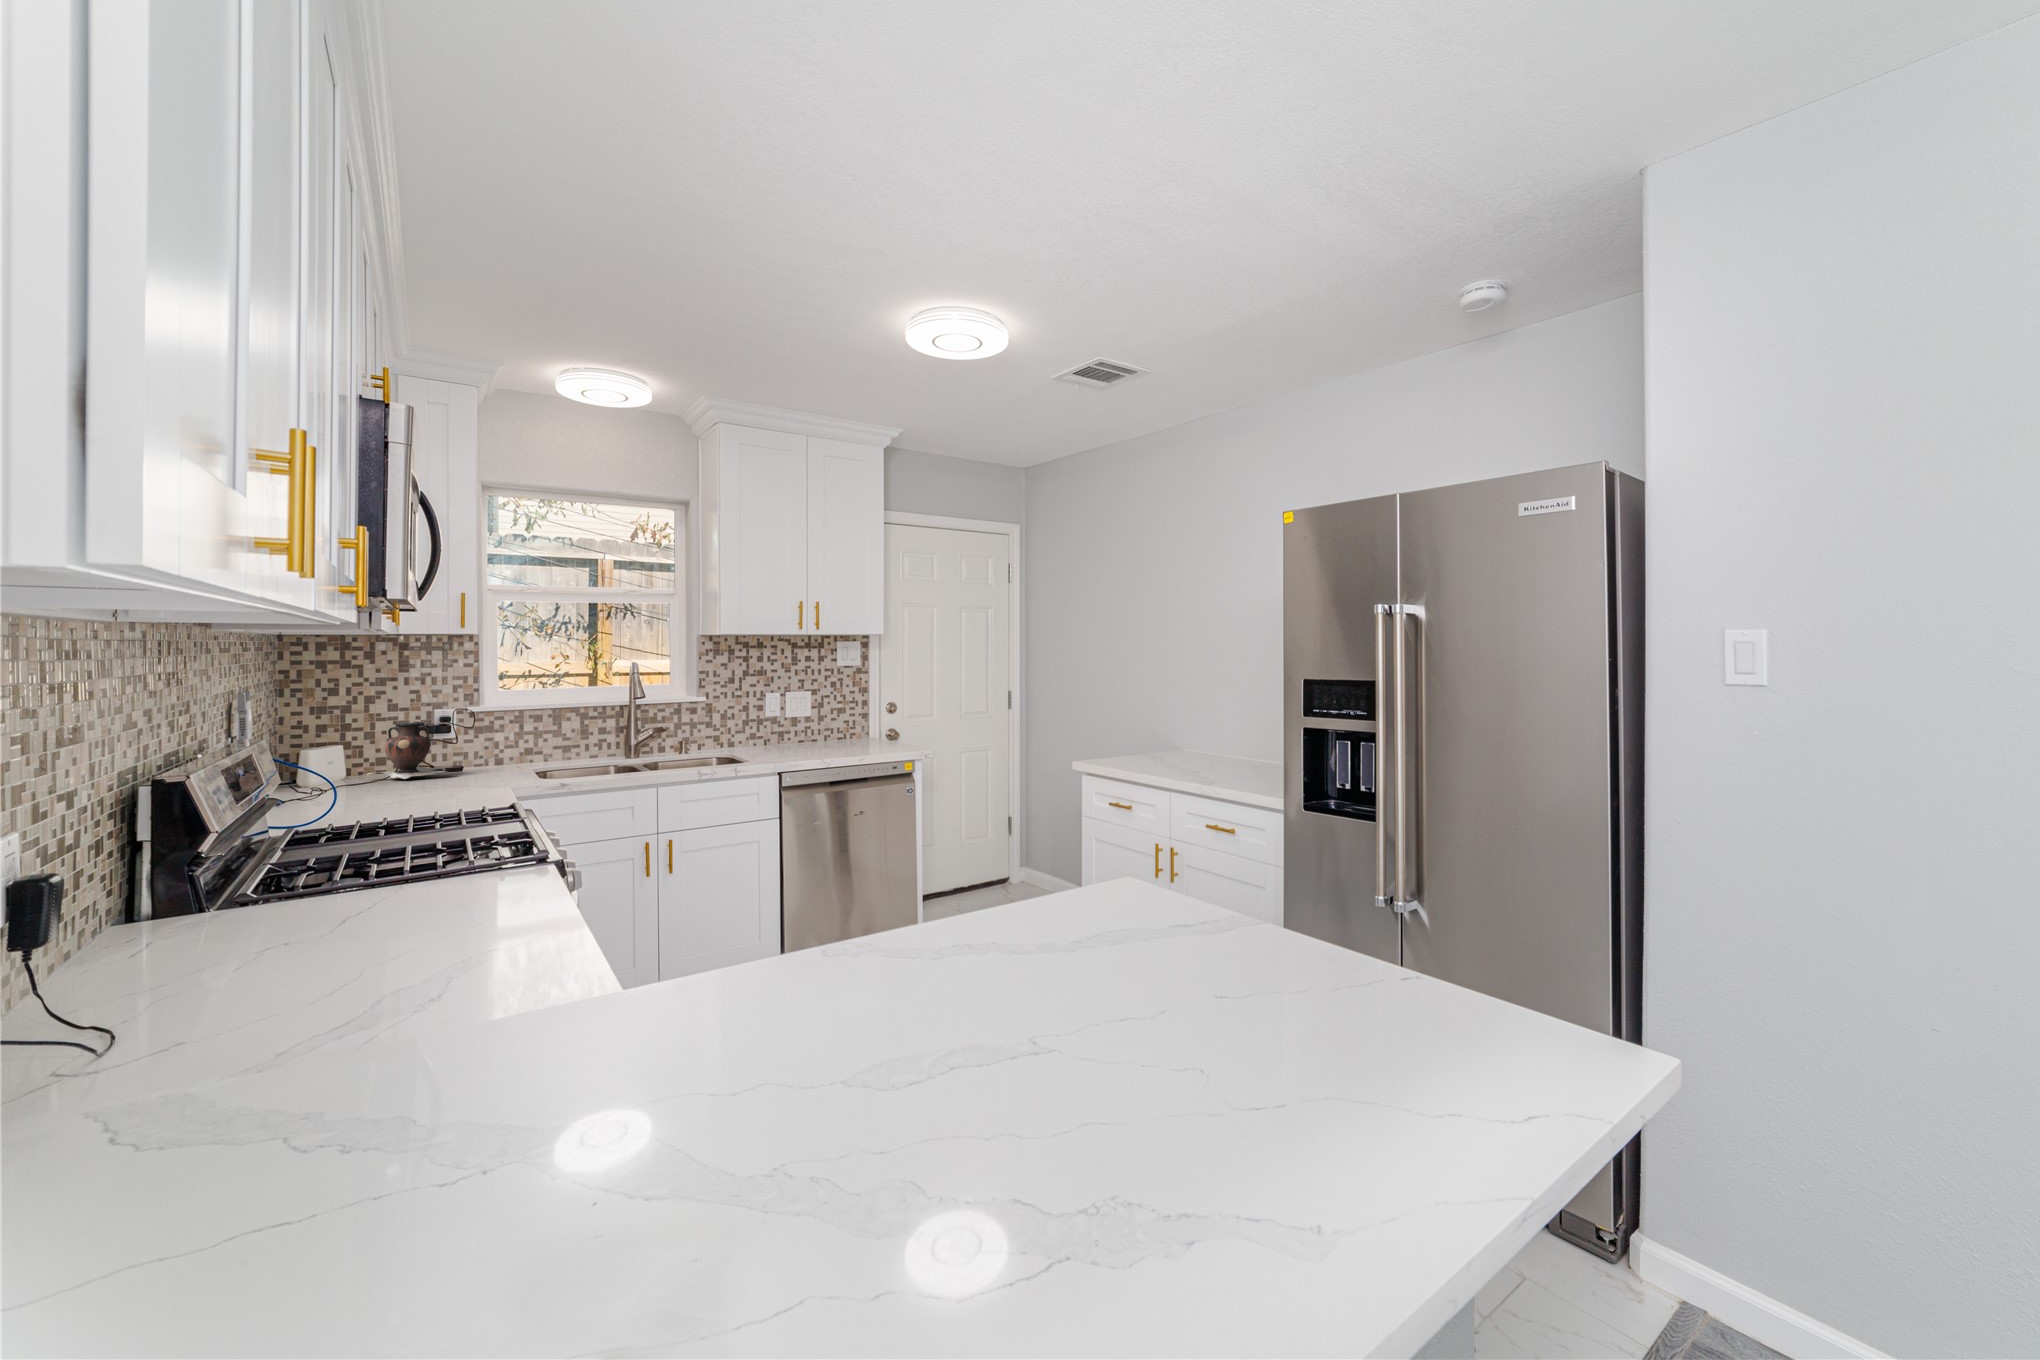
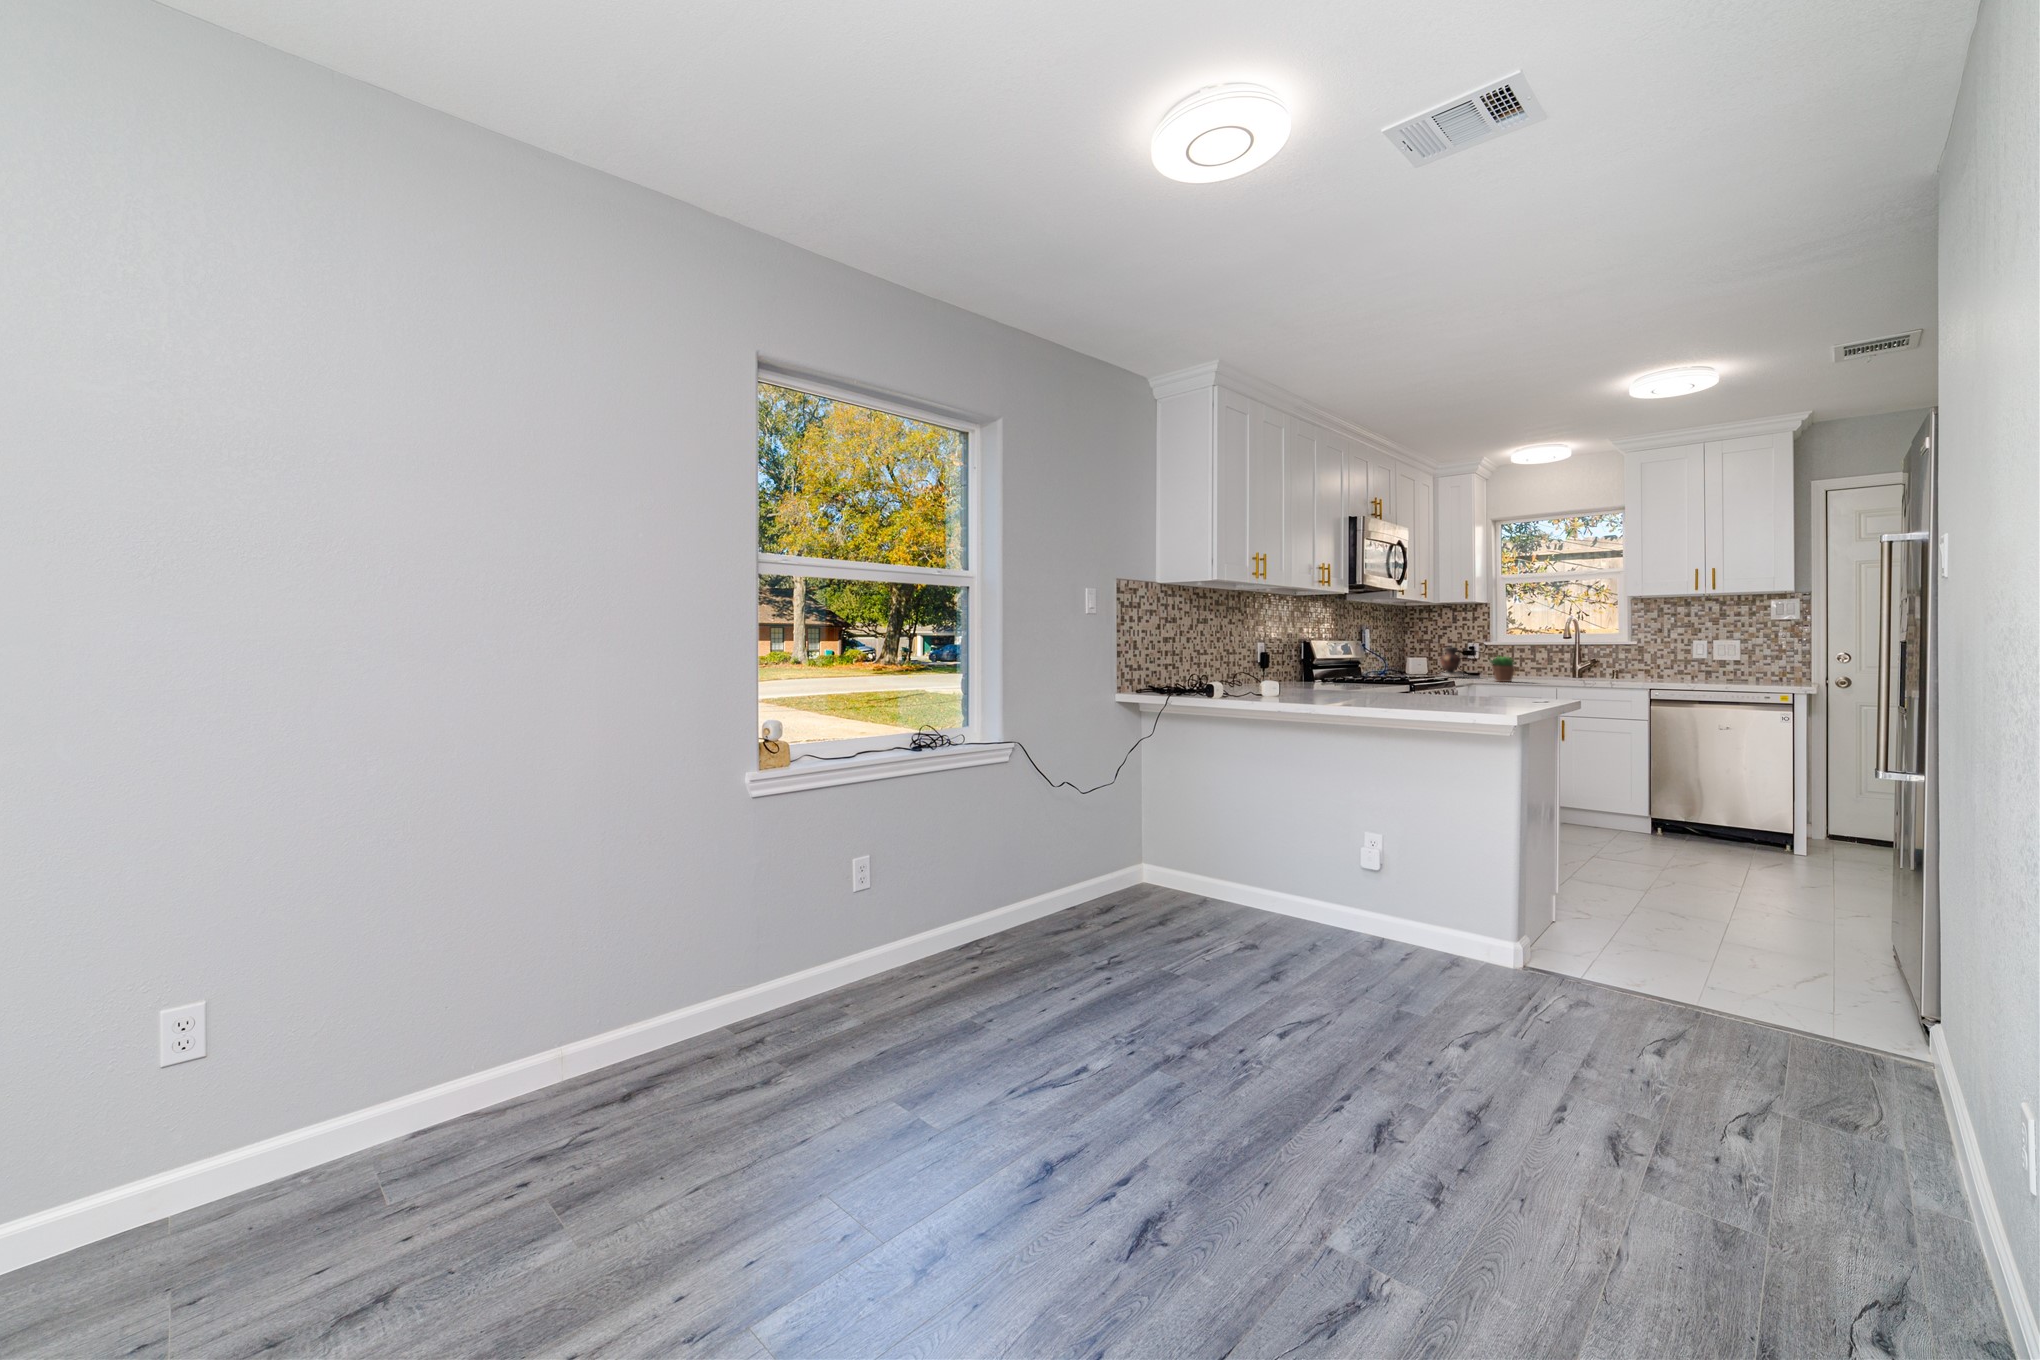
succulent plant: none [498,732,556,781] -> present [1490,656,1515,682]

